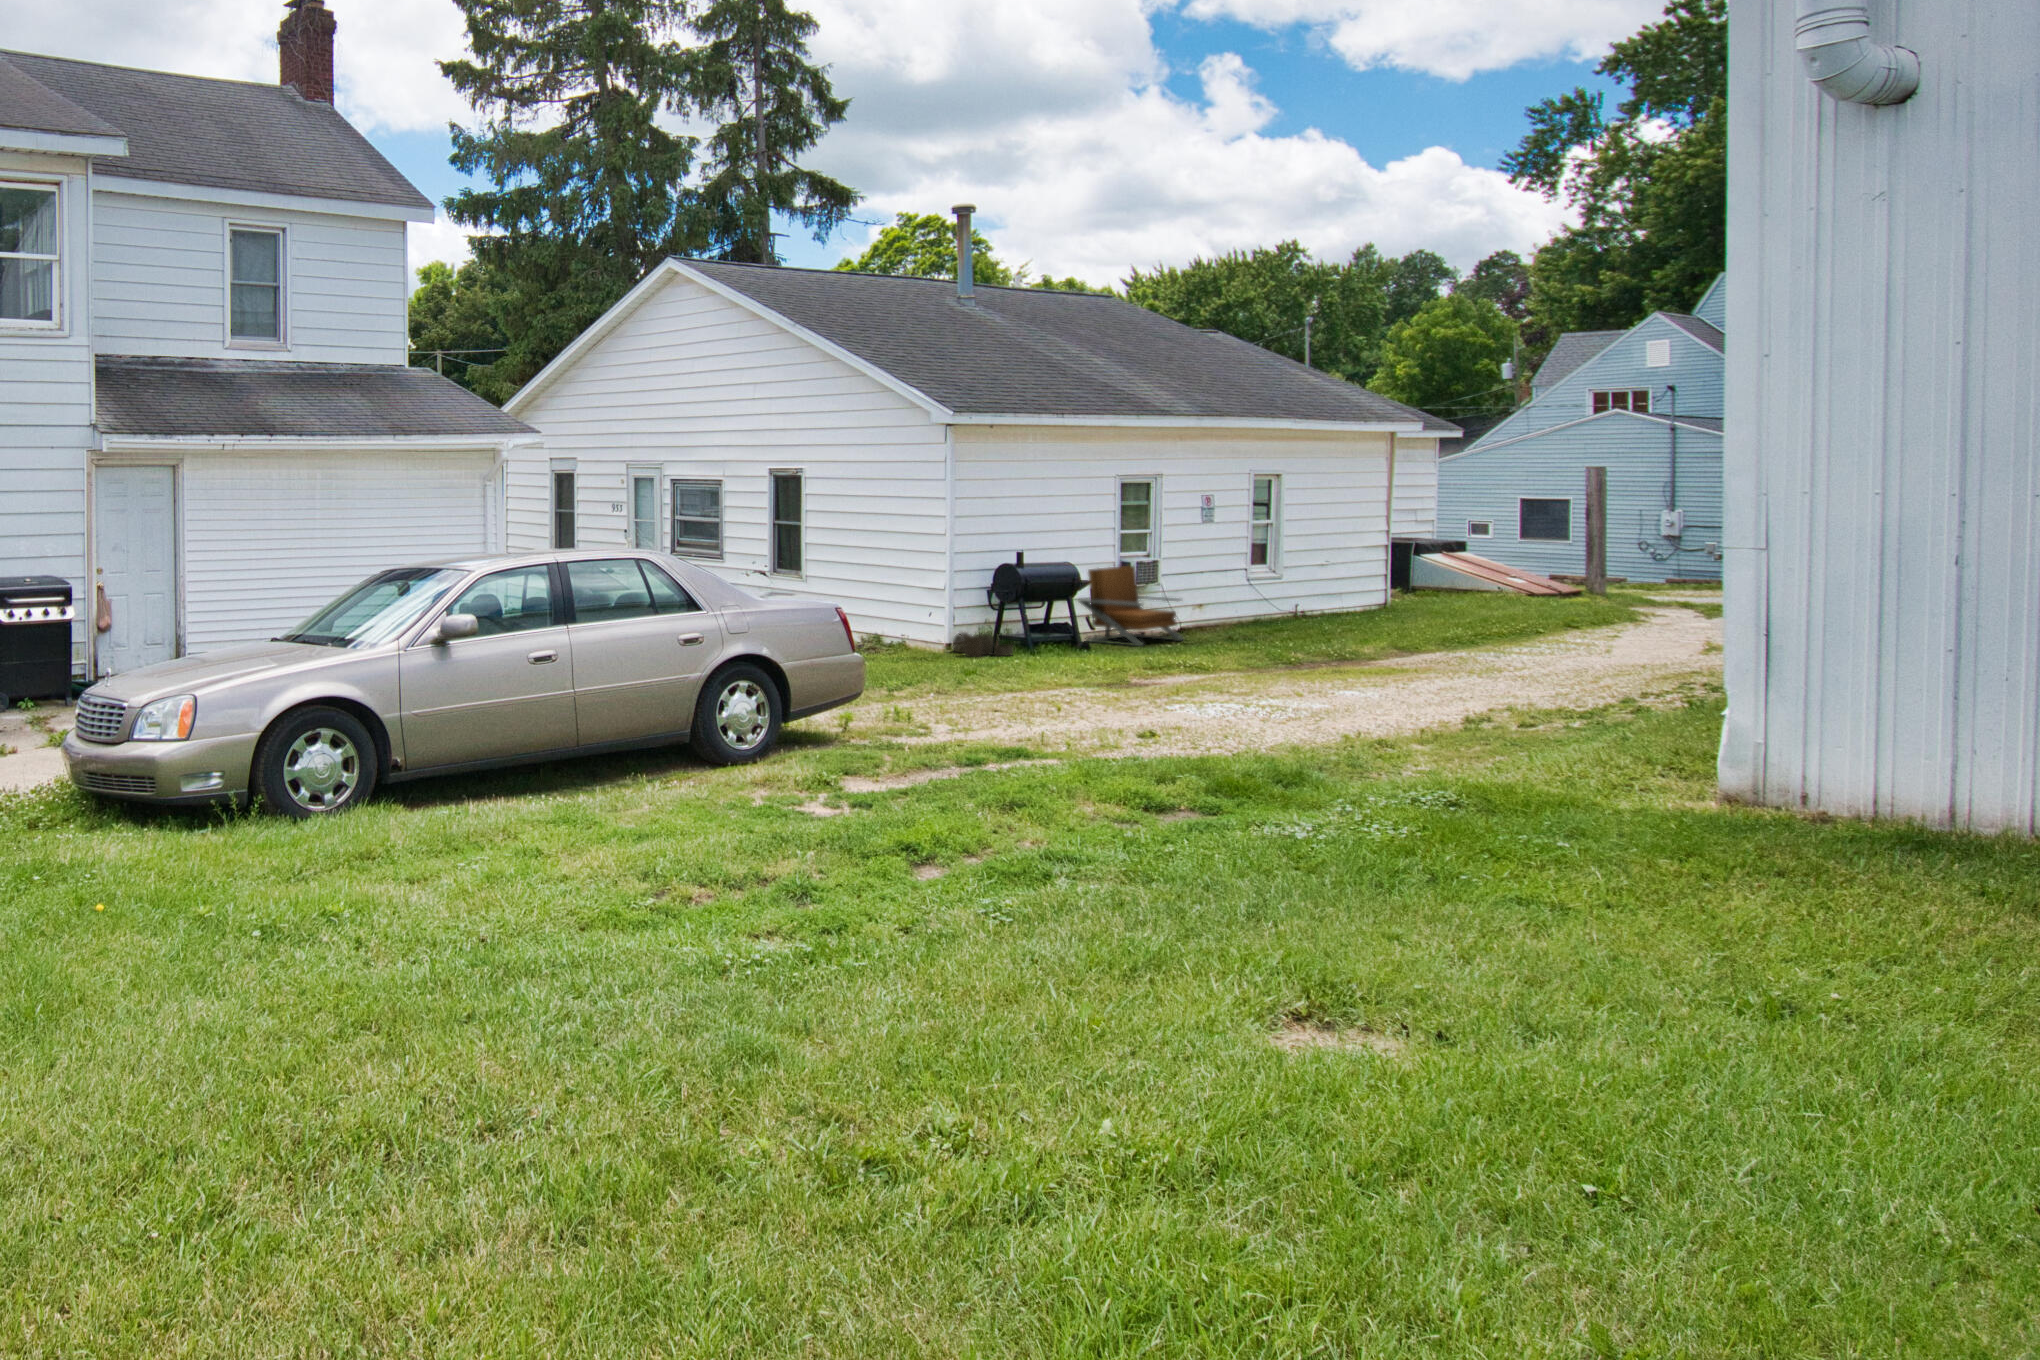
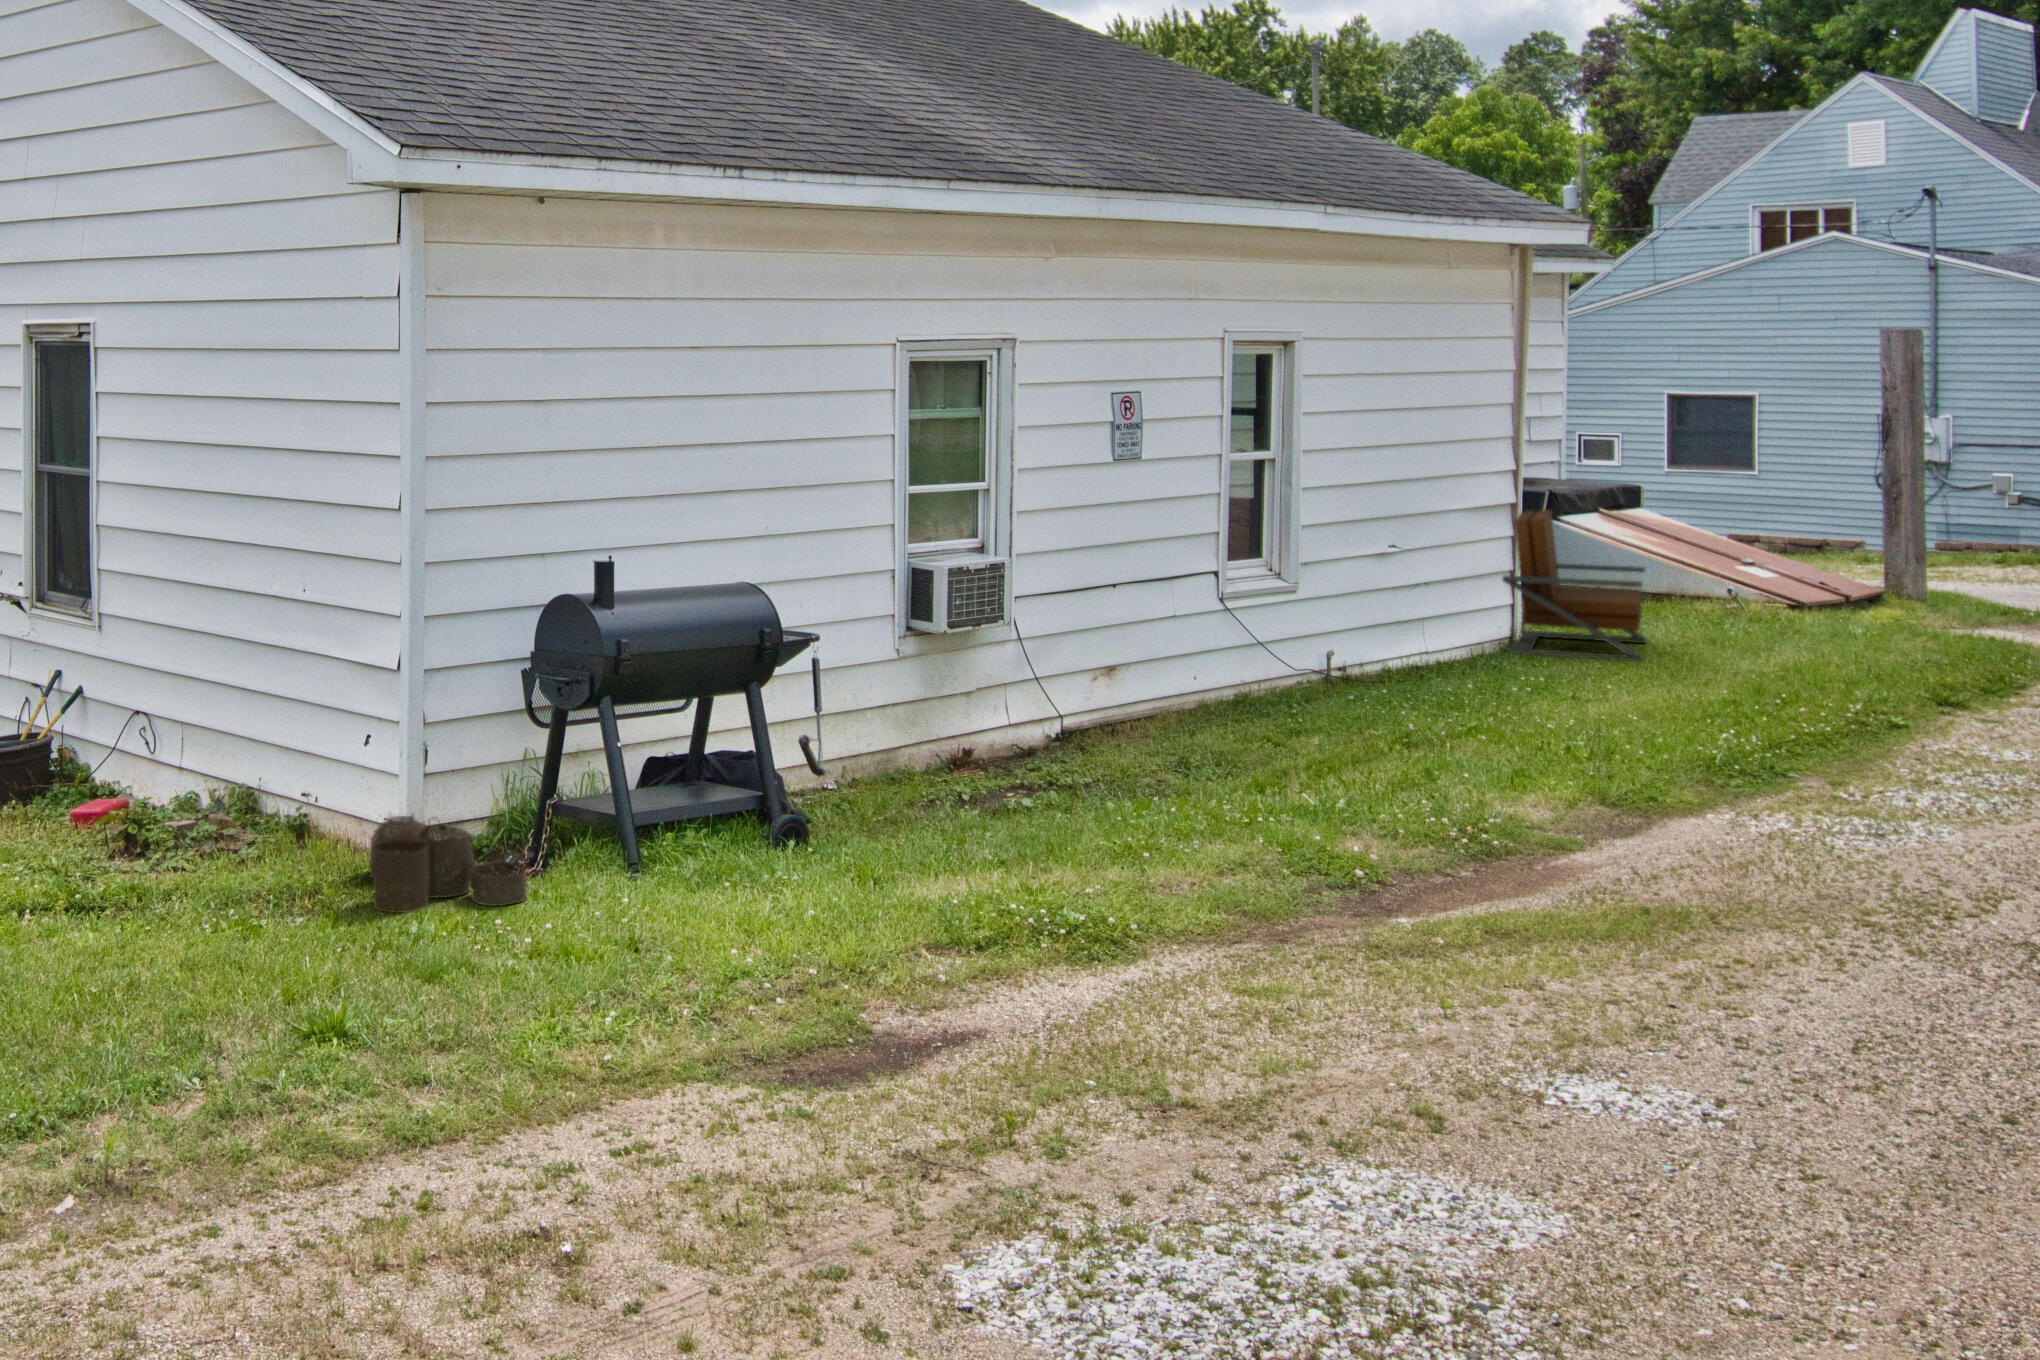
lounge chair: present [1079,566,1183,646] -> present [1503,510,1646,661]

